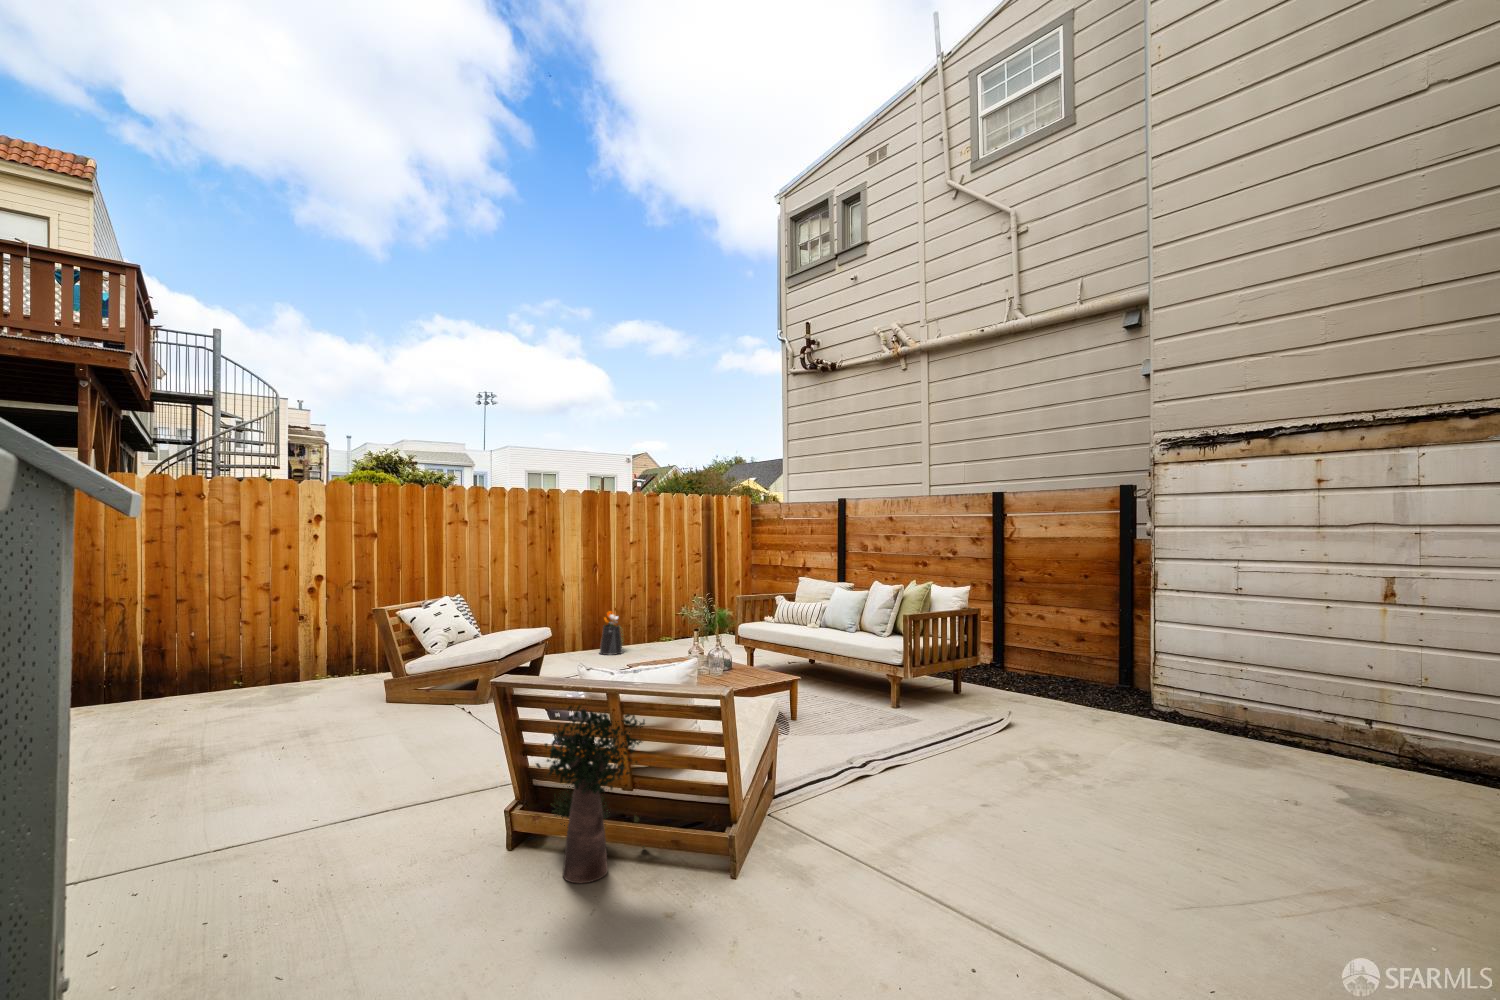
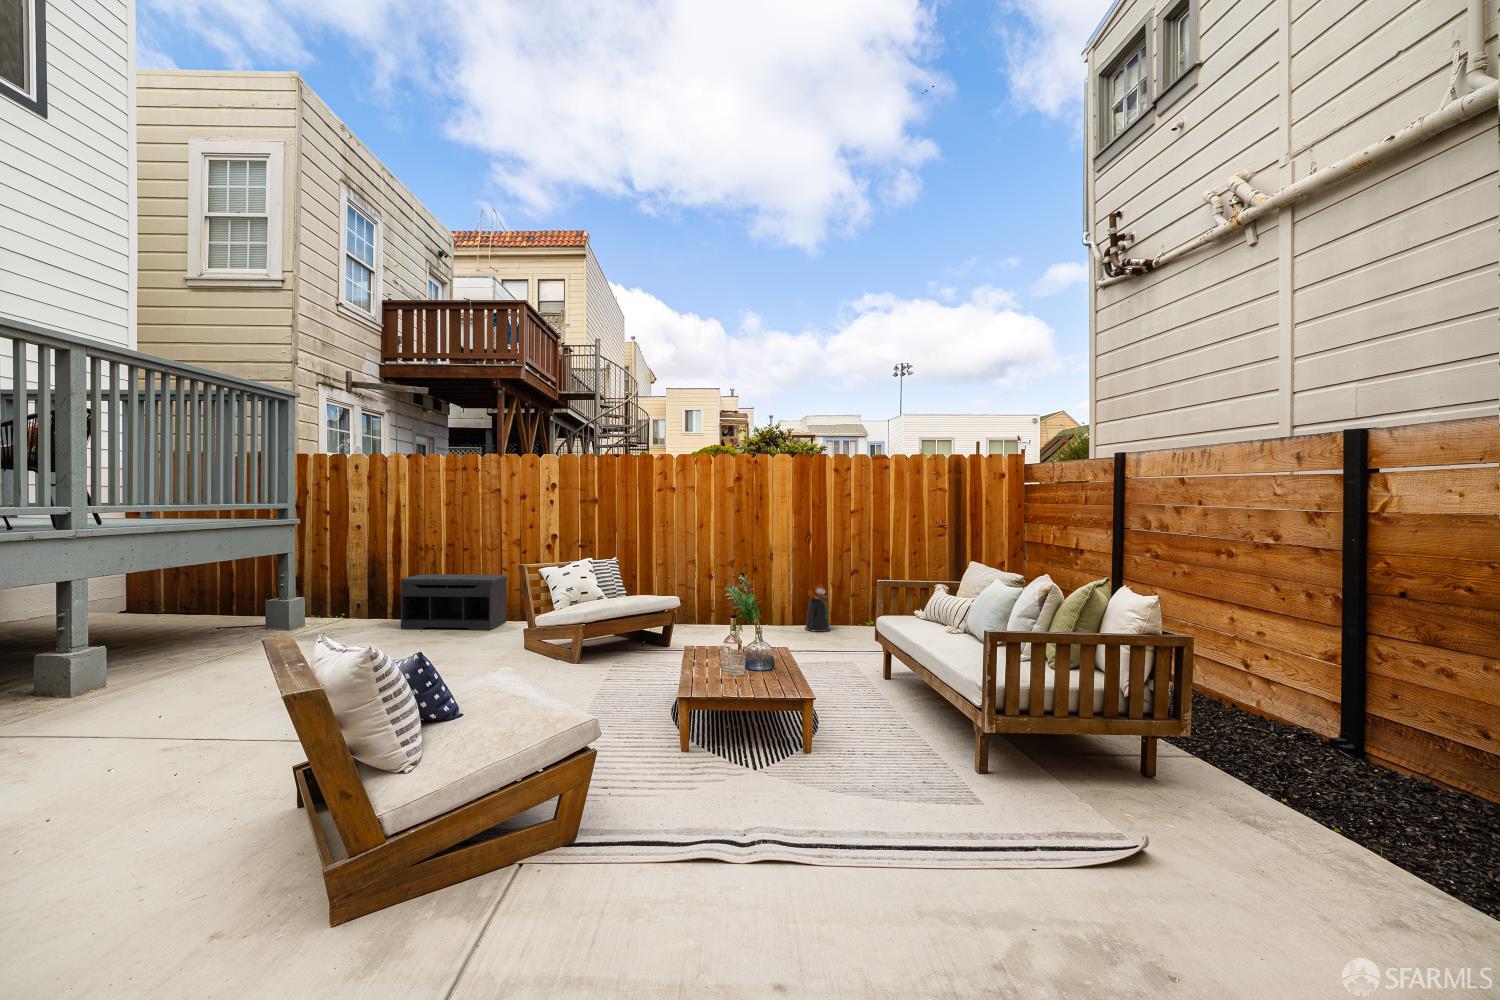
bench: none [92,633,255,726] -> present [400,574,507,630]
potted plant: present [536,705,645,883] -> none [94,677,295,890]

